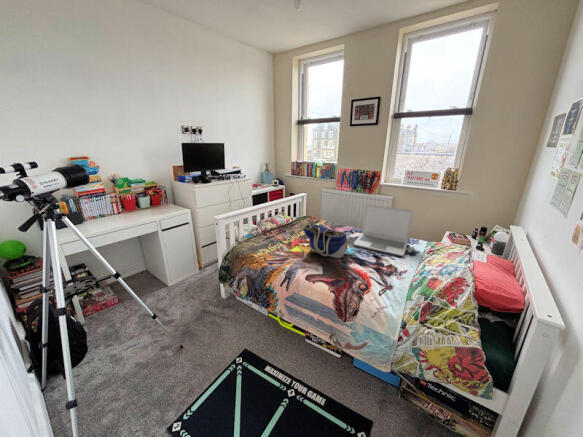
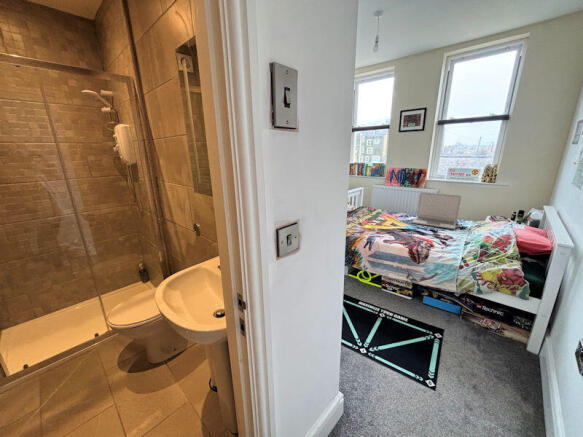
tote bag: present [303,224,347,258] -> none [376,205,413,230]

